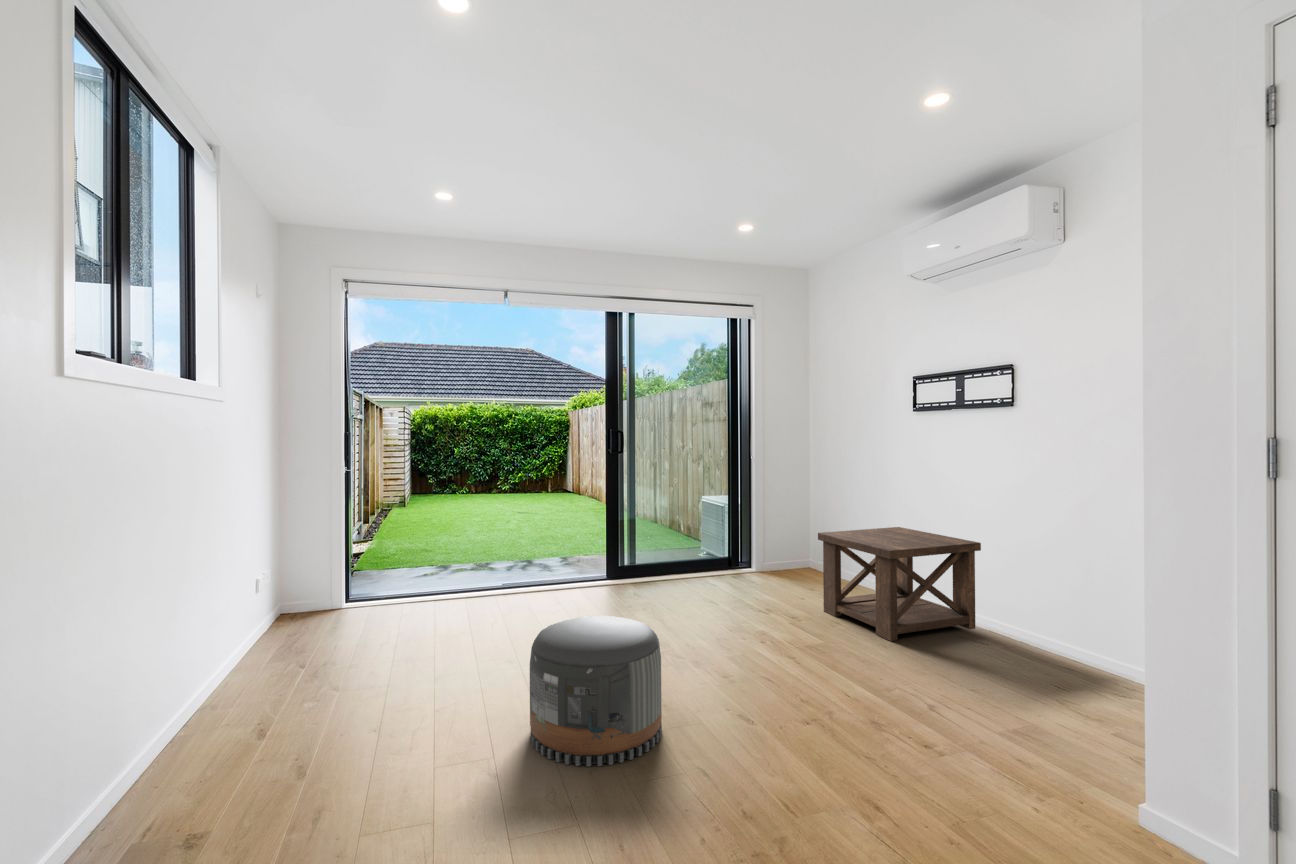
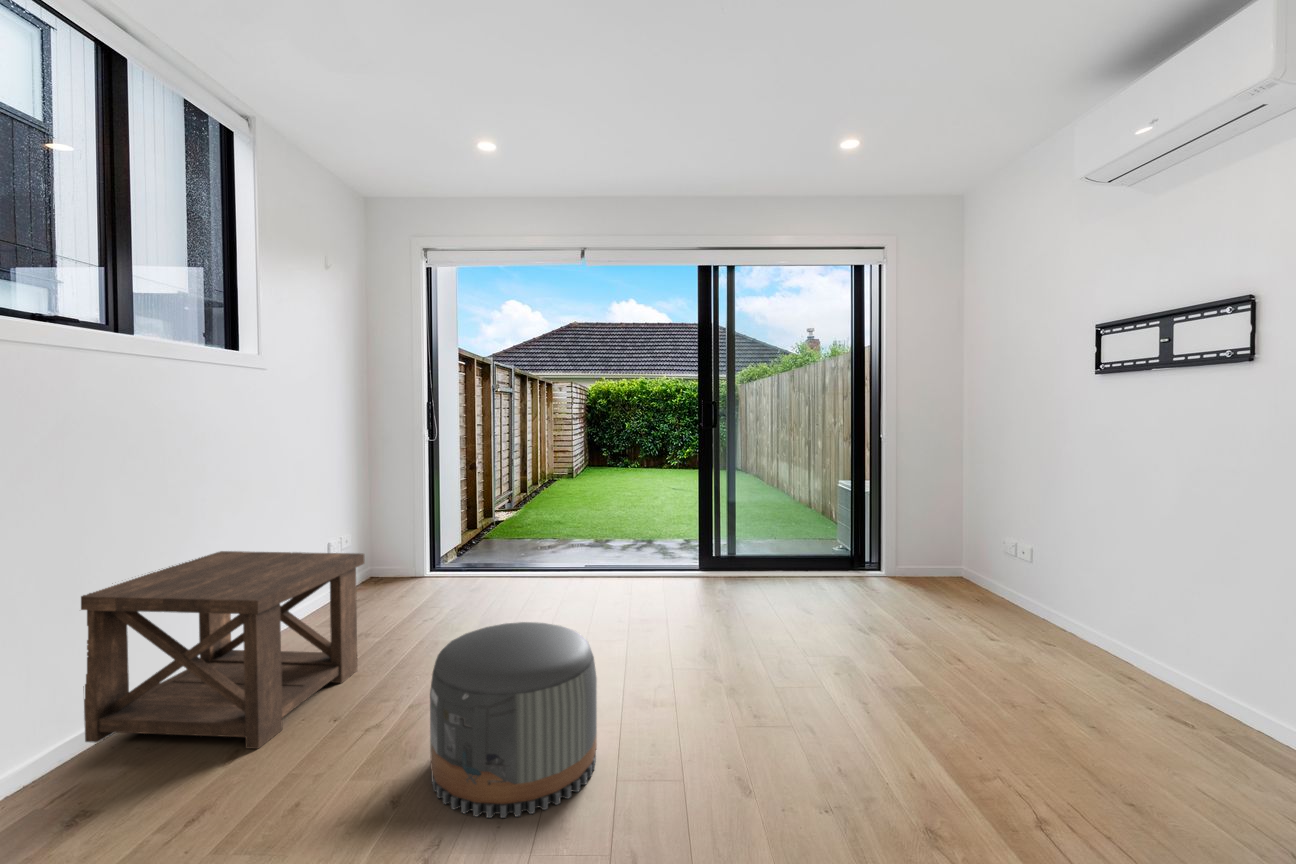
side table: present [818,527,981,641] -> present [81,551,365,749]

